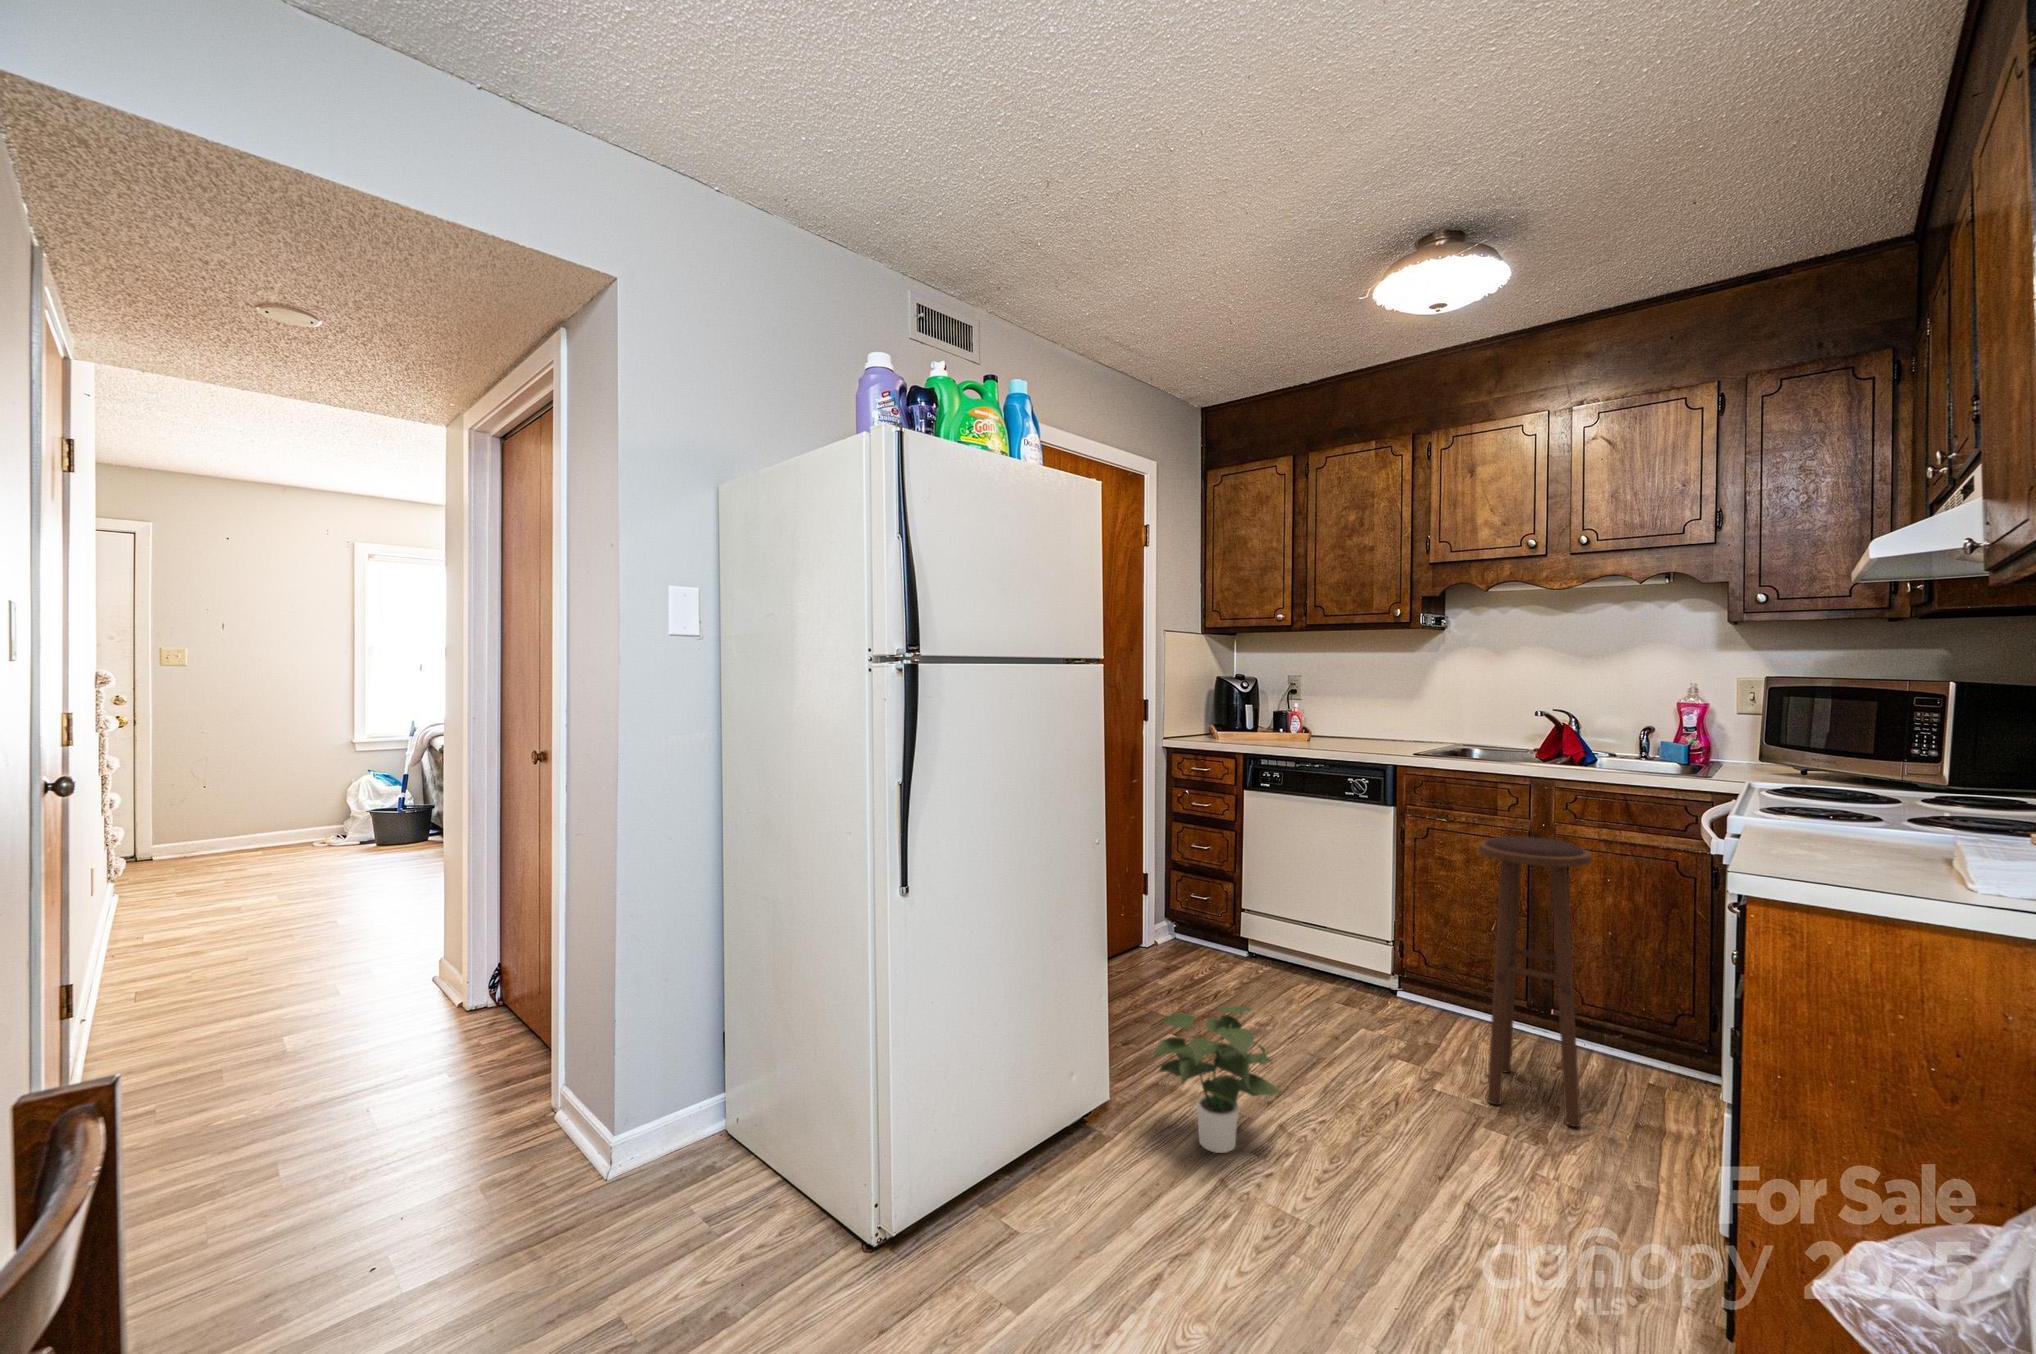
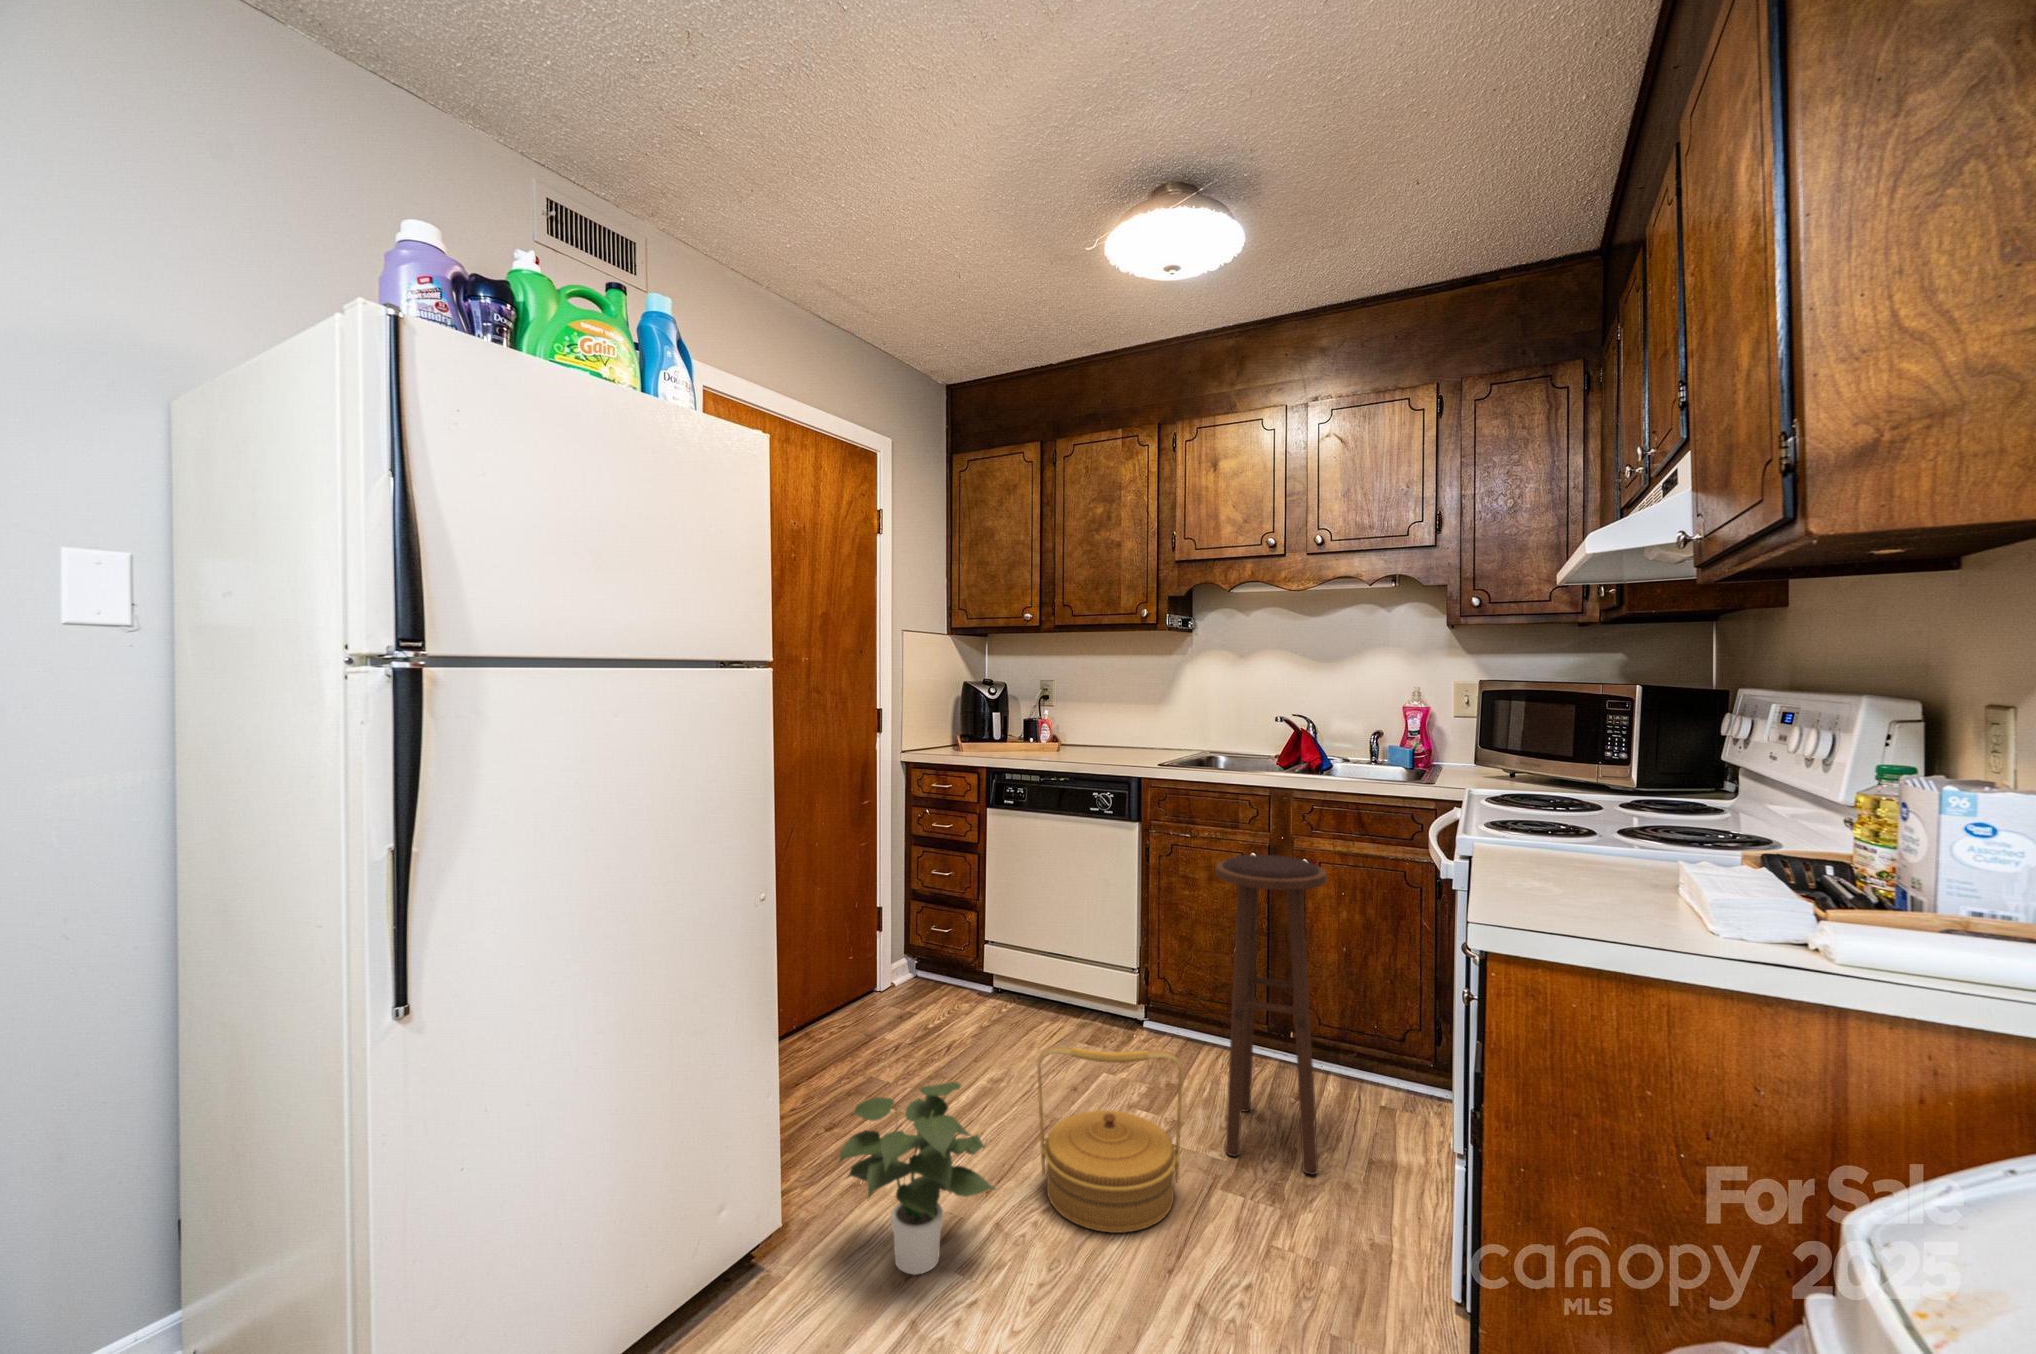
basket: none [1313,989,1449,1148] -> present [1037,1047,1183,1233]

